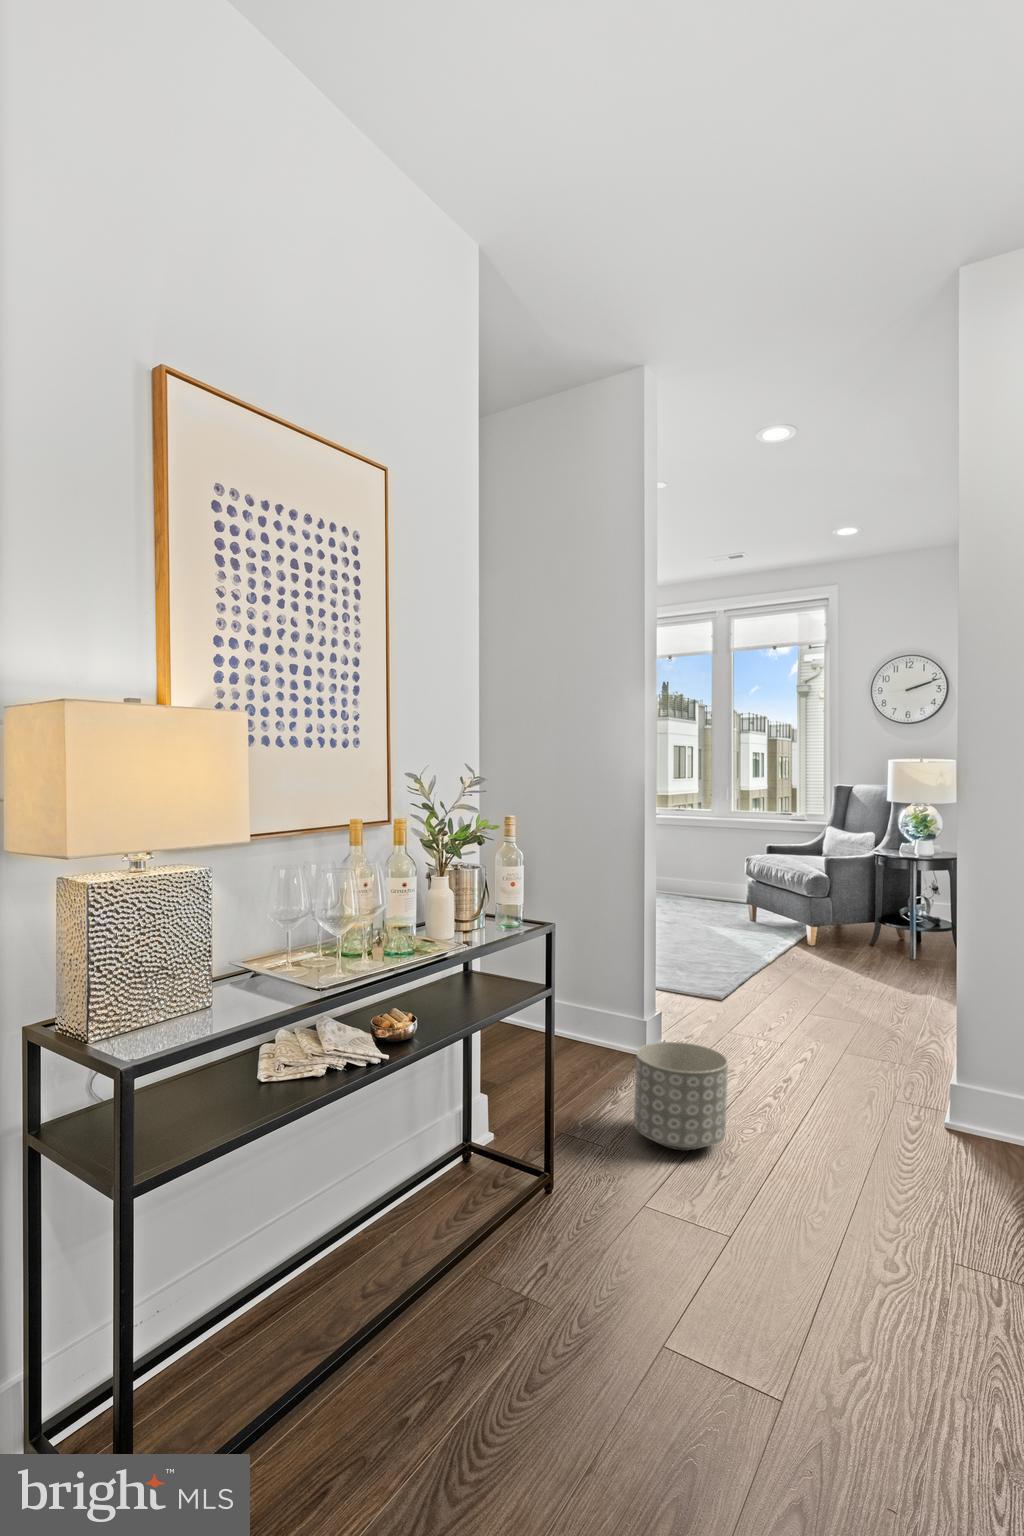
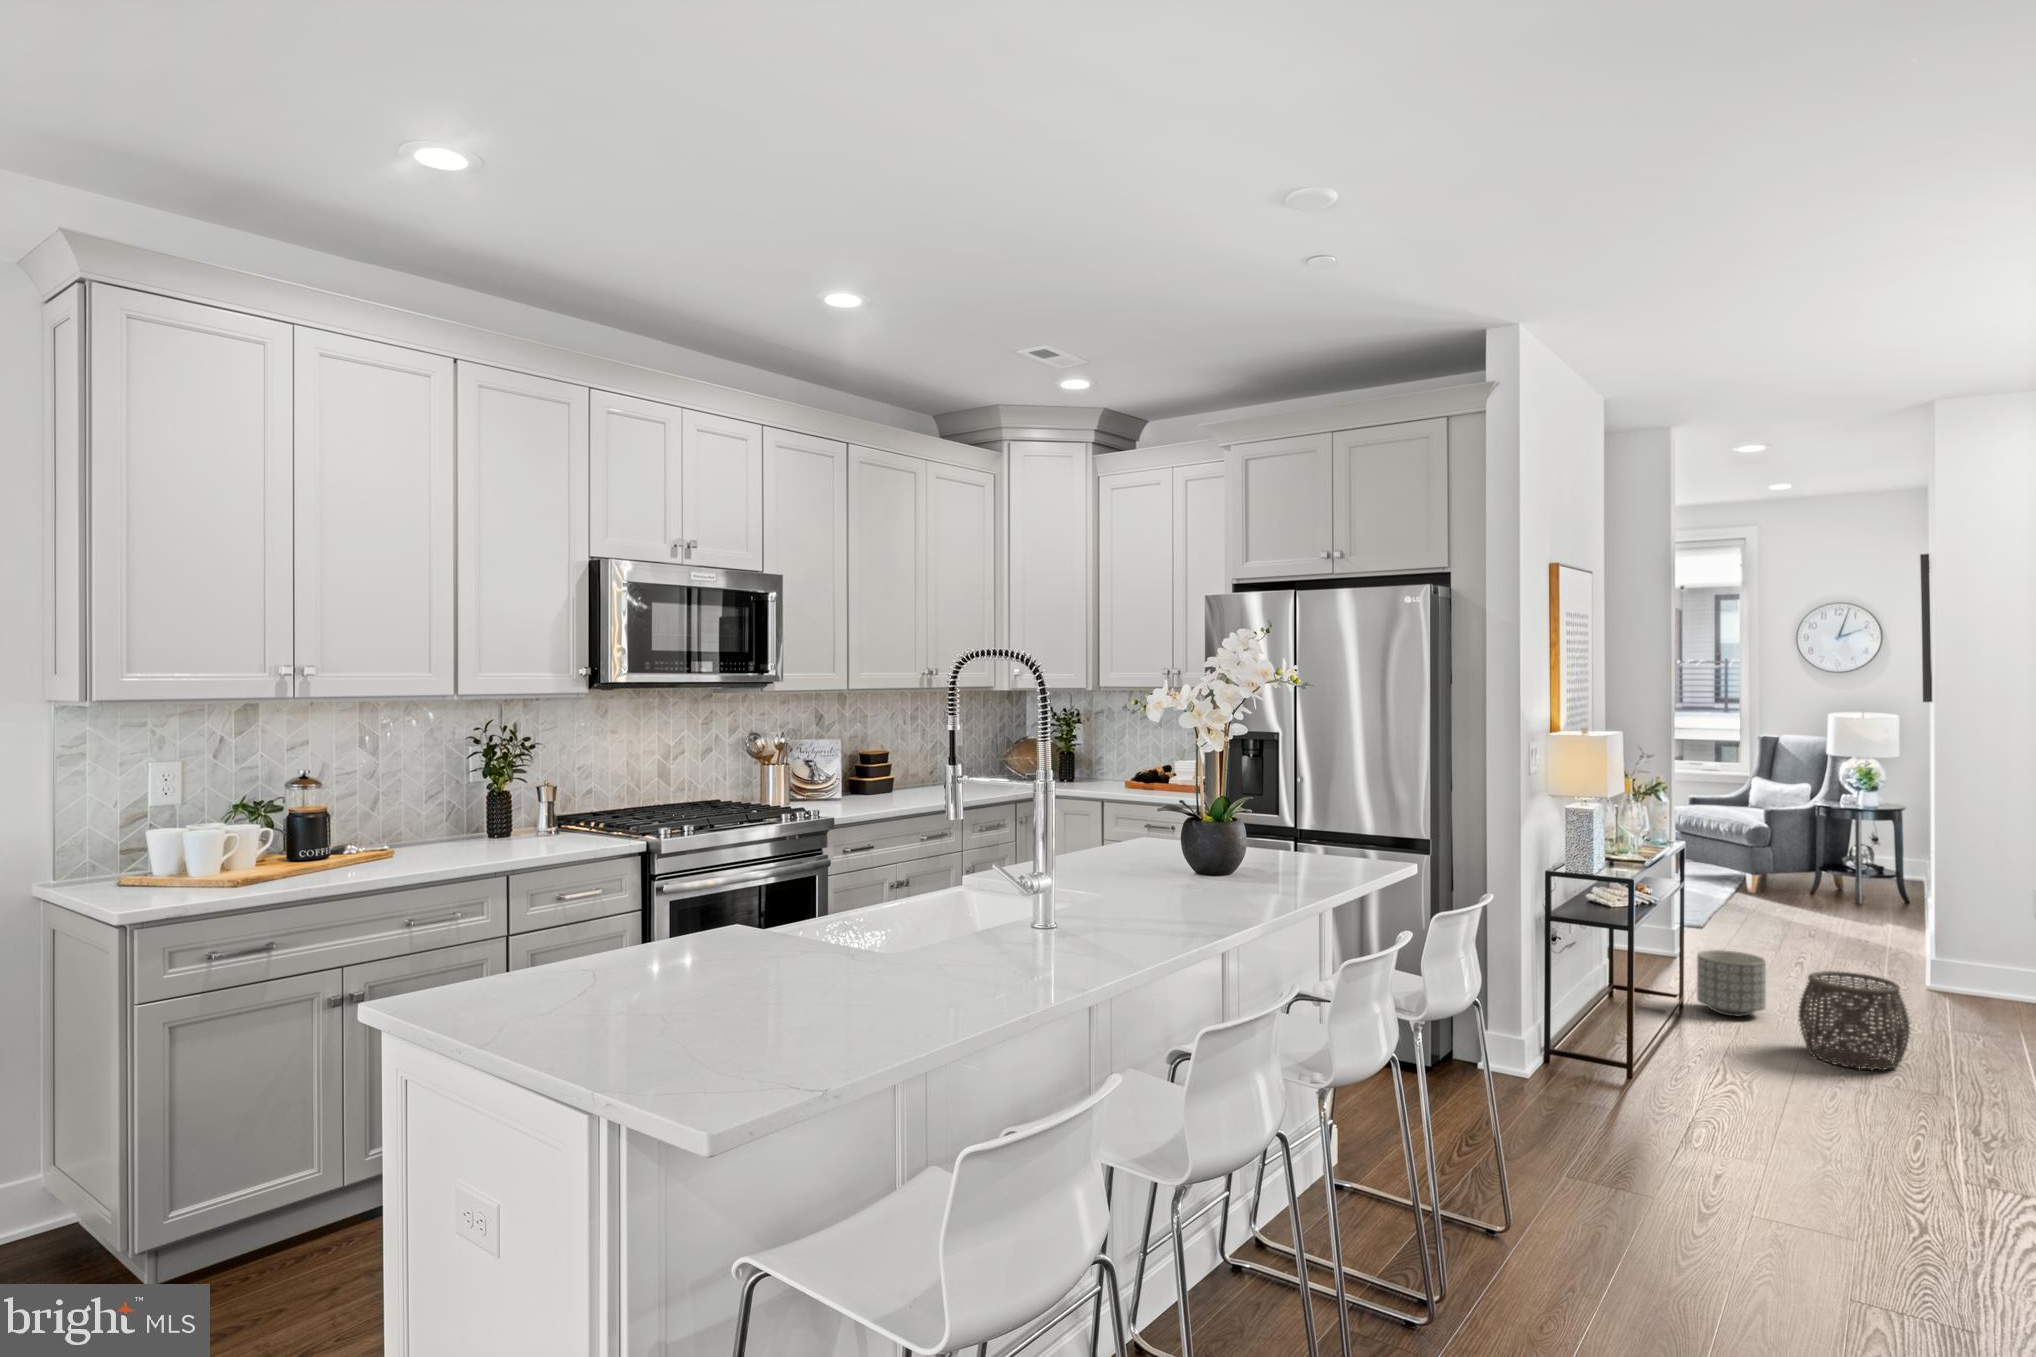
woven basket: none [732,1103,912,1313] -> present [1799,971,1911,1070]

